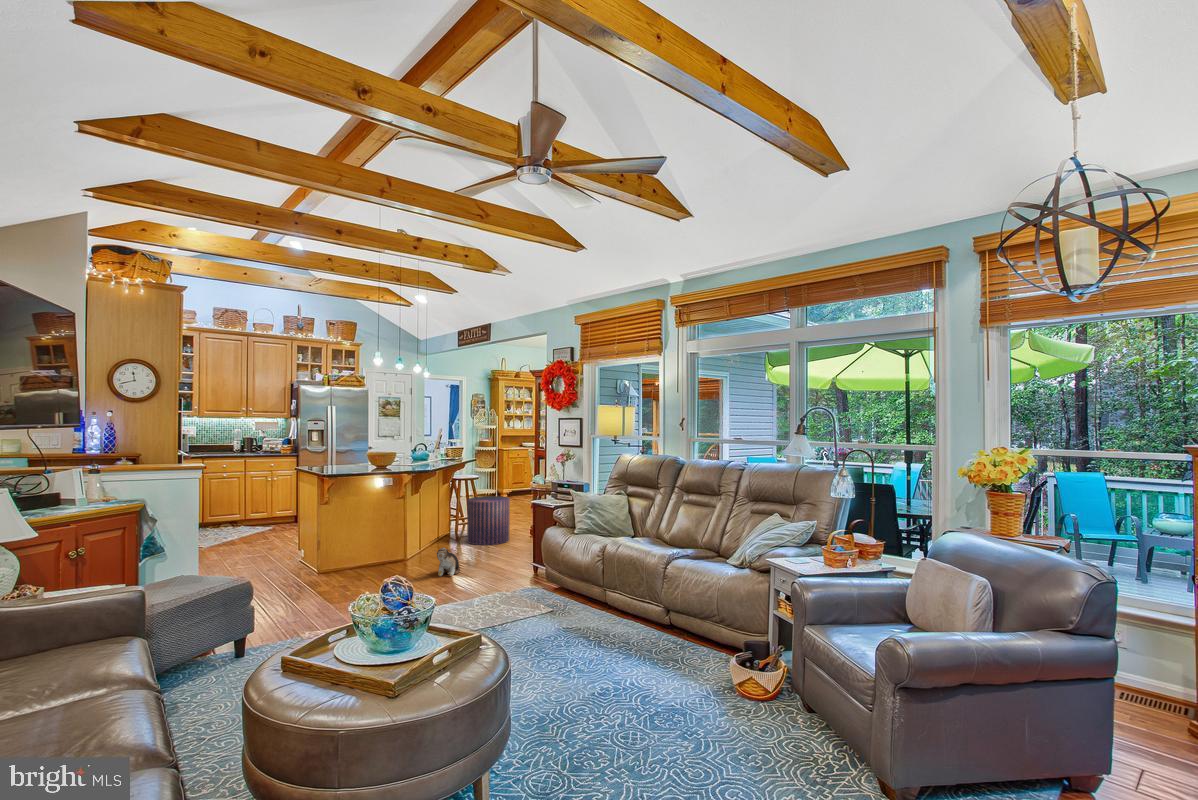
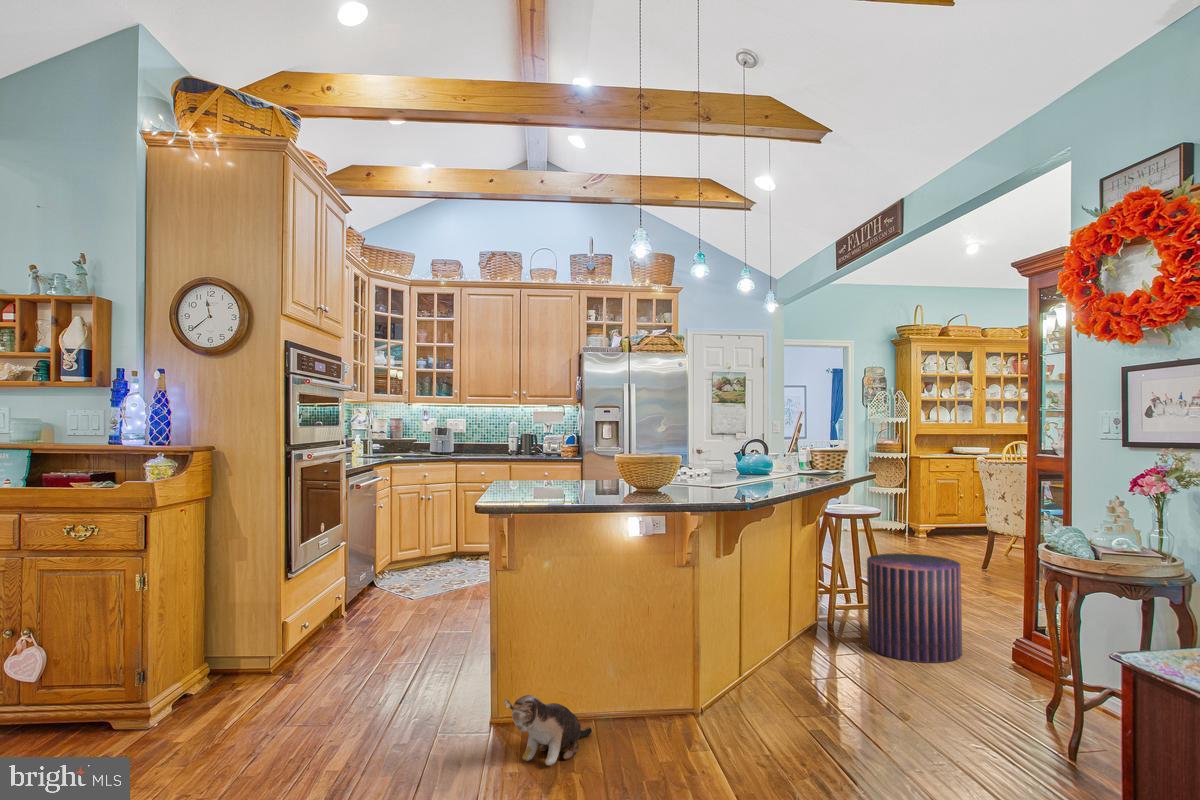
plush toy: present [435,548,460,576] -> present [504,695,592,765]

